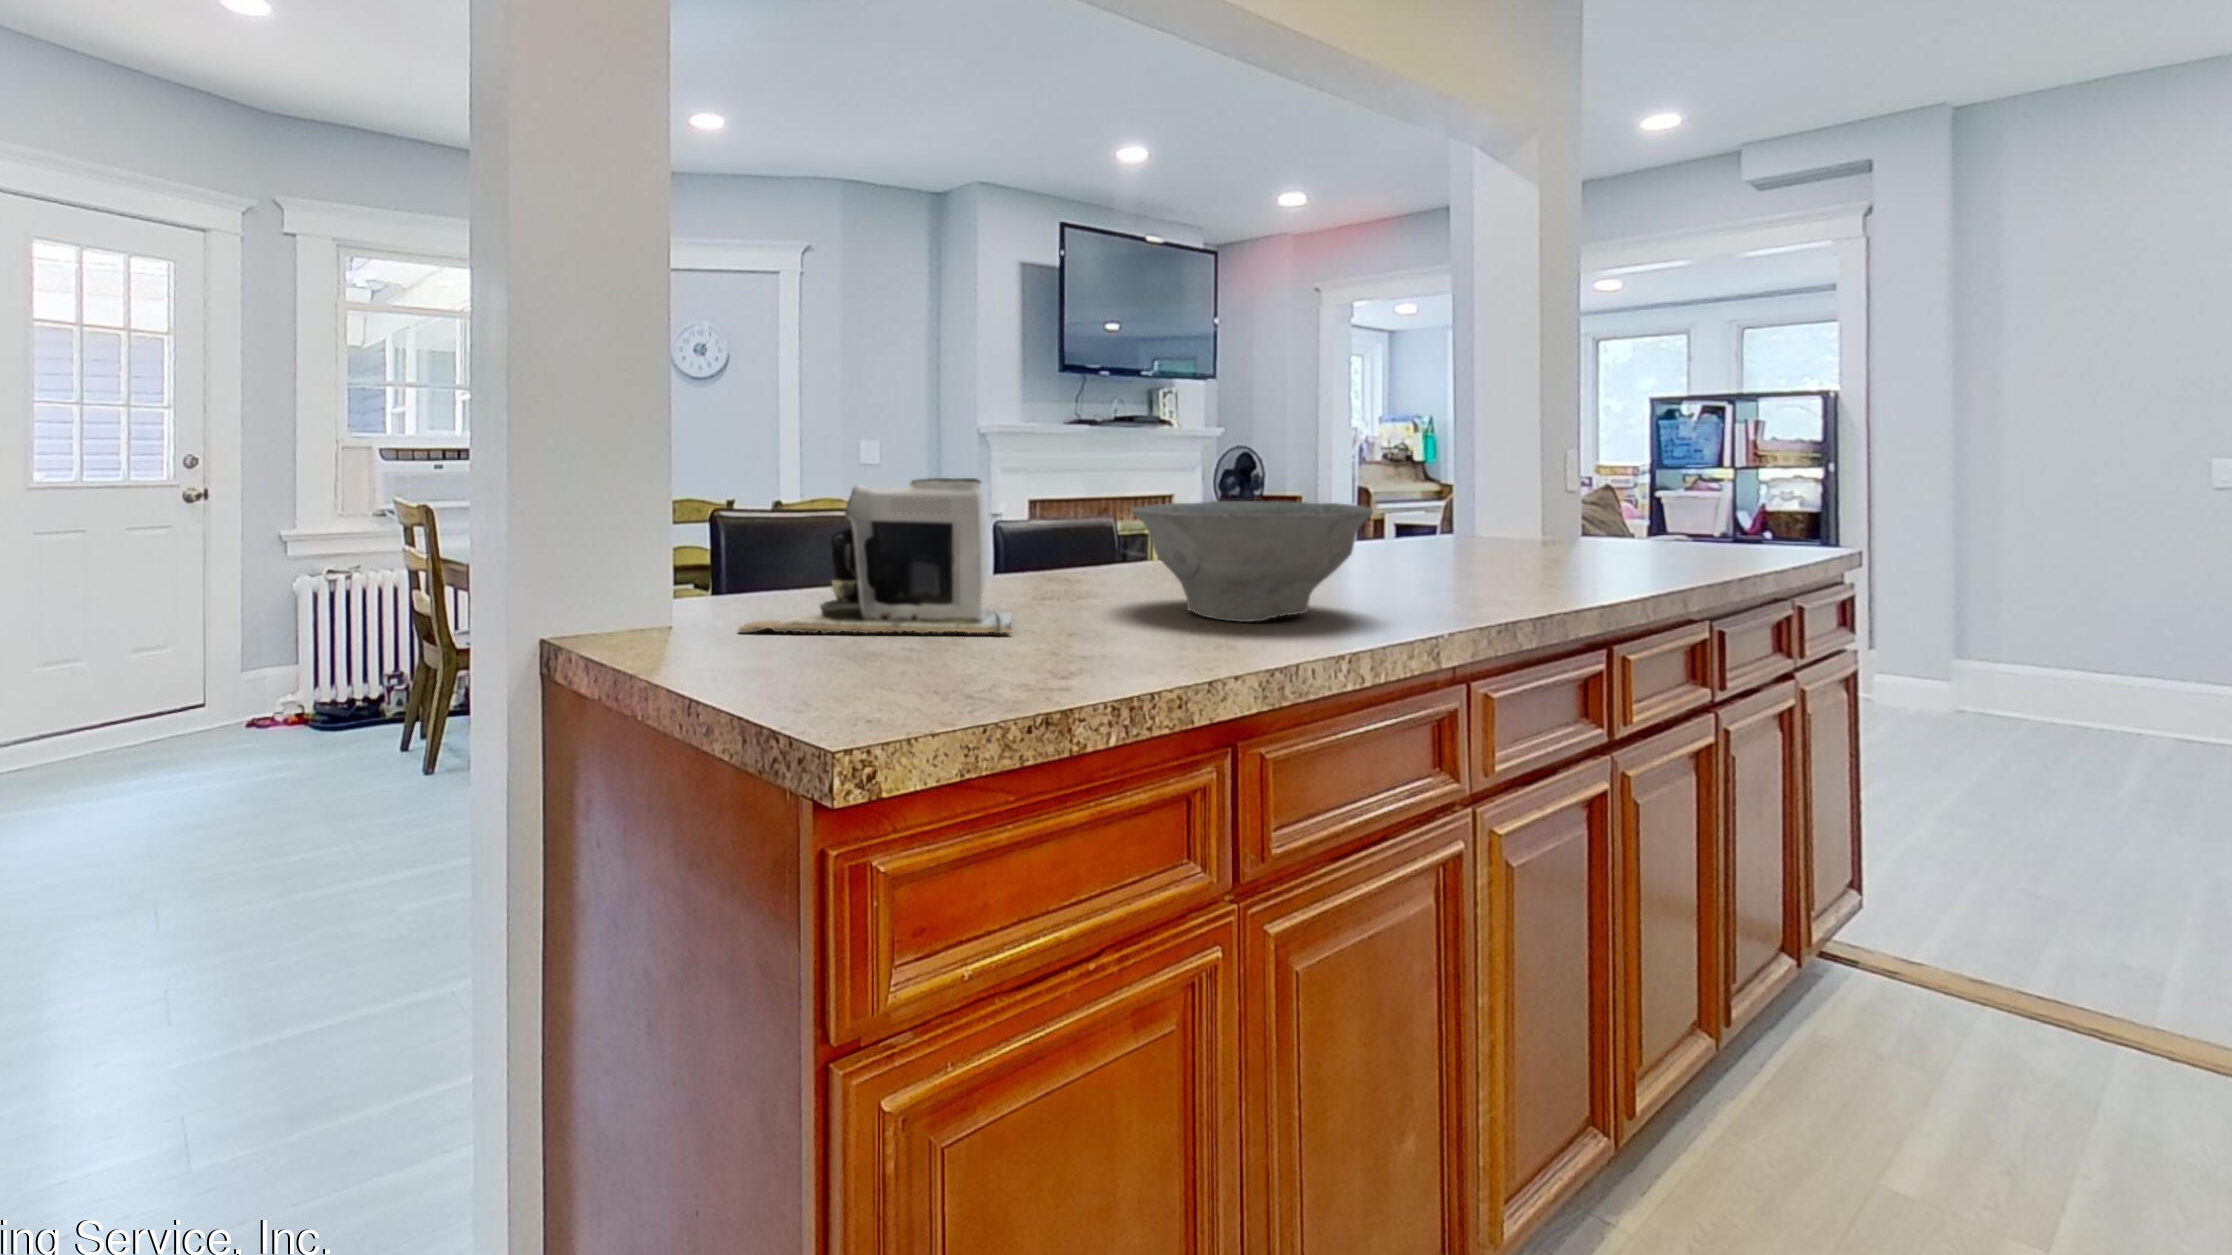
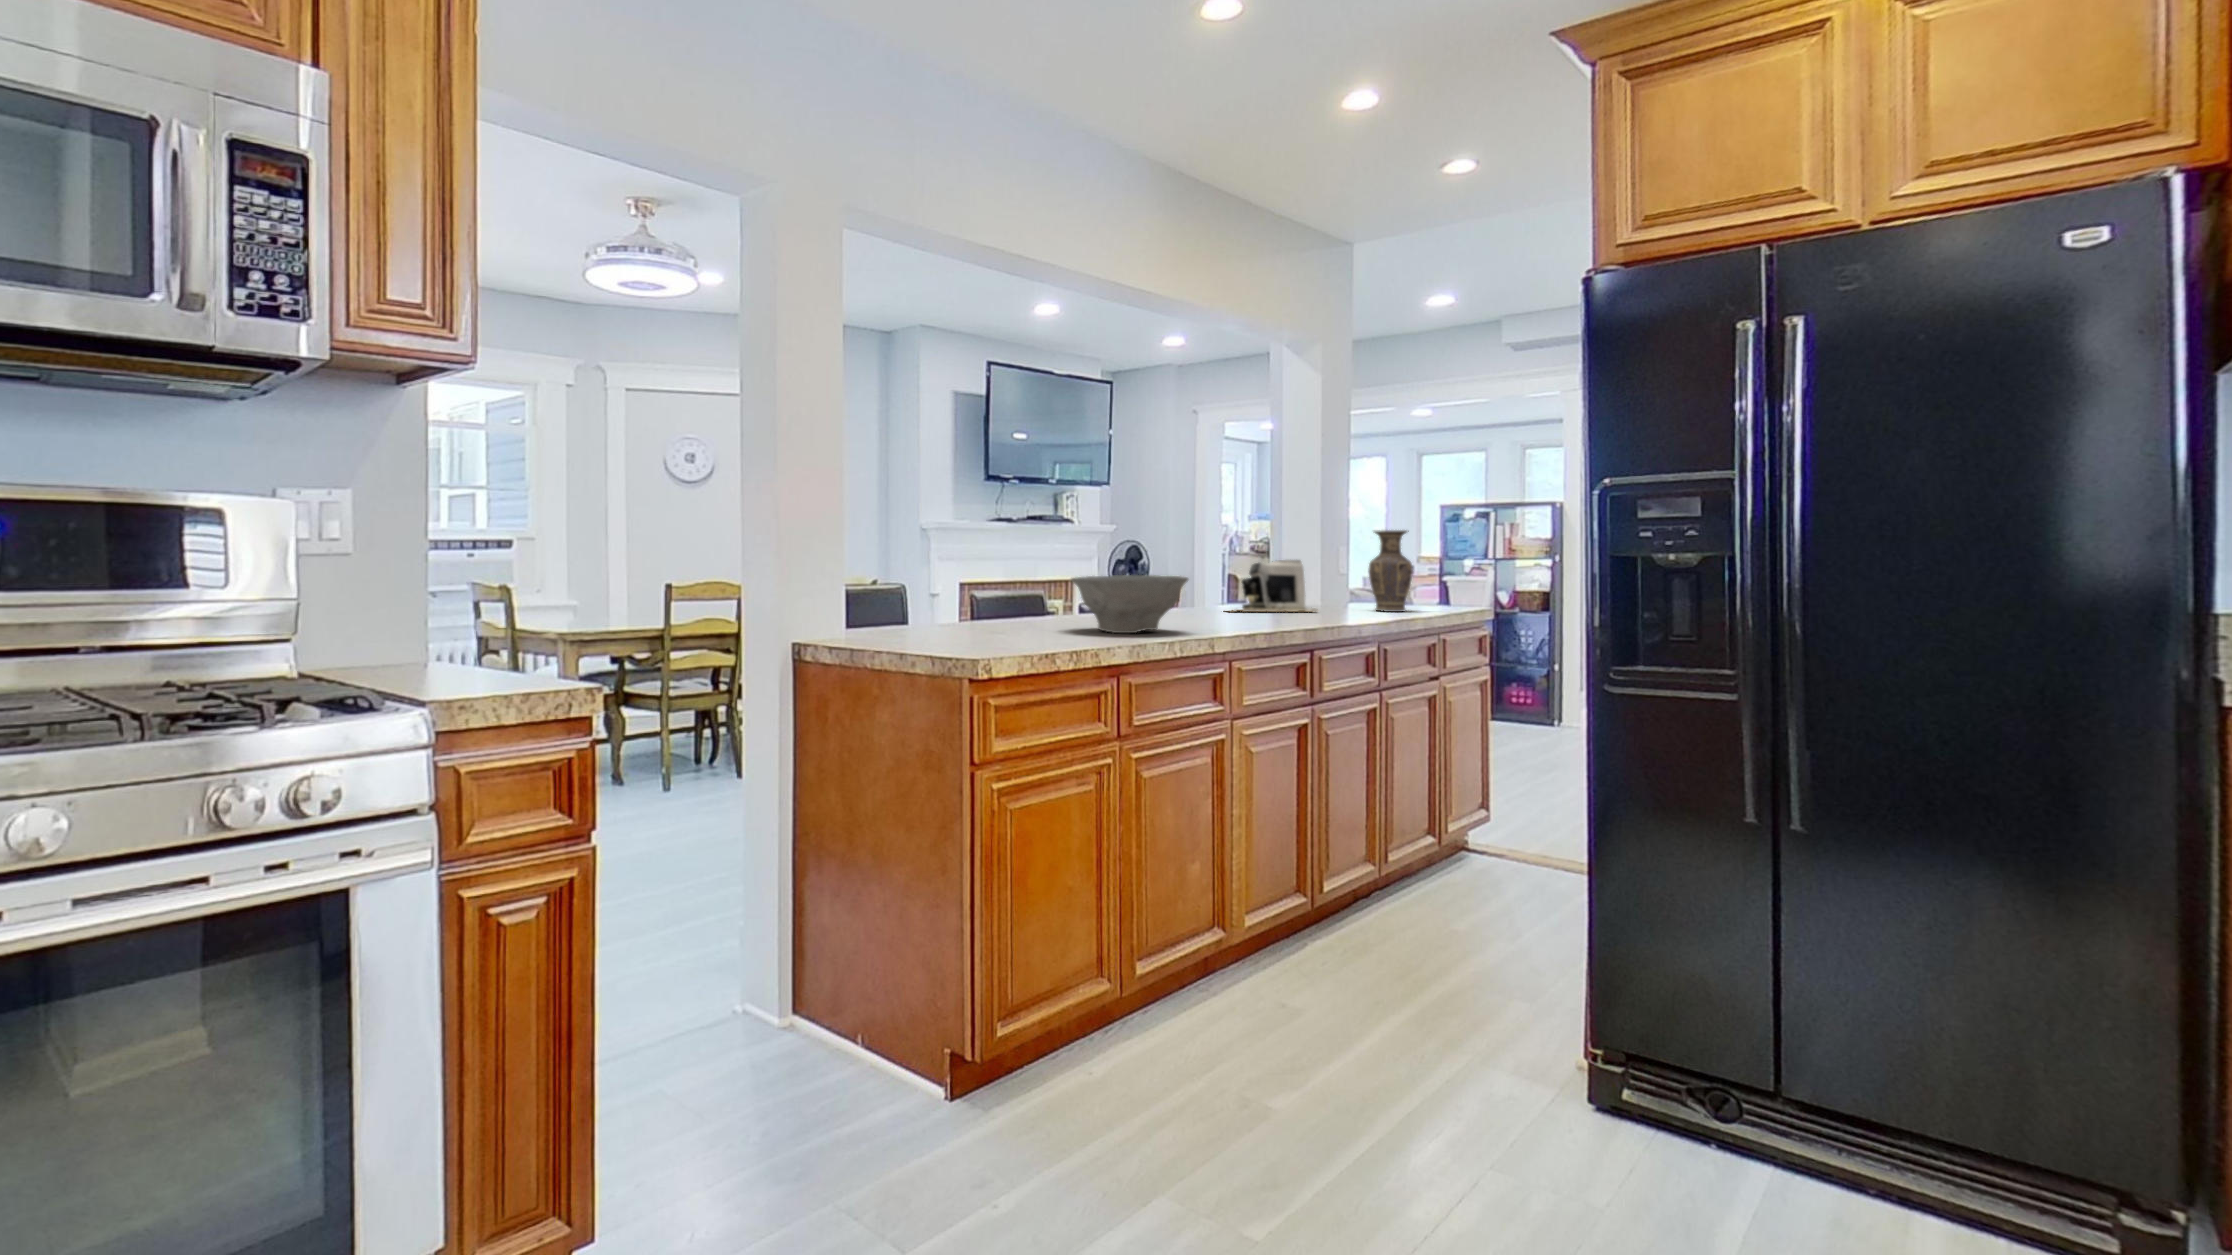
vase: none [1648,420,1732,556] -> present [1369,530,1413,612]
coffee maker: present [739,478,1012,634] -> present [1231,560,1317,612]

